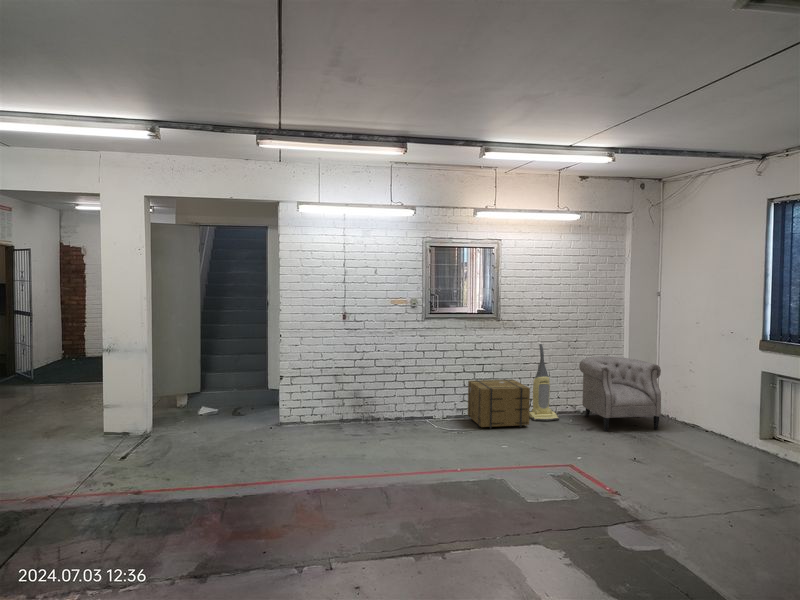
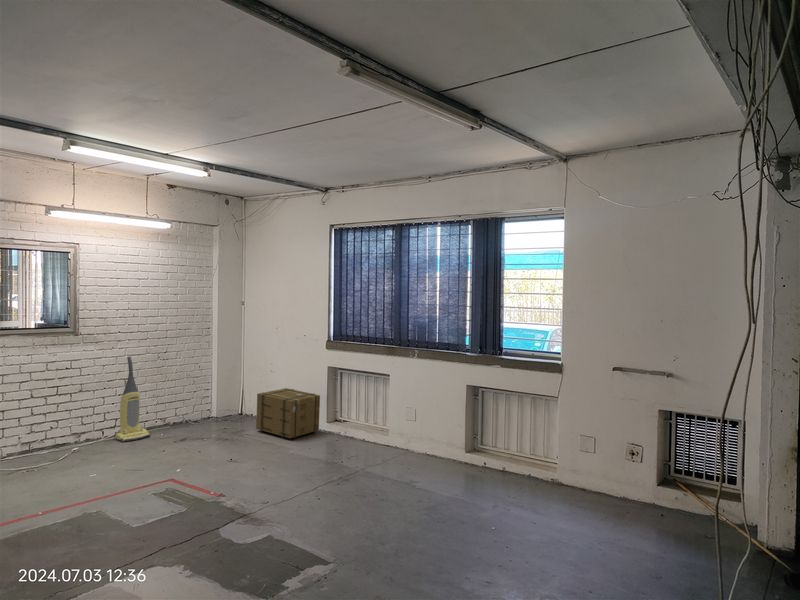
chair: present [579,356,661,432] -> none [171,363,249,440]
cardboard box: present [468,379,530,428] -> present [256,388,320,440]

